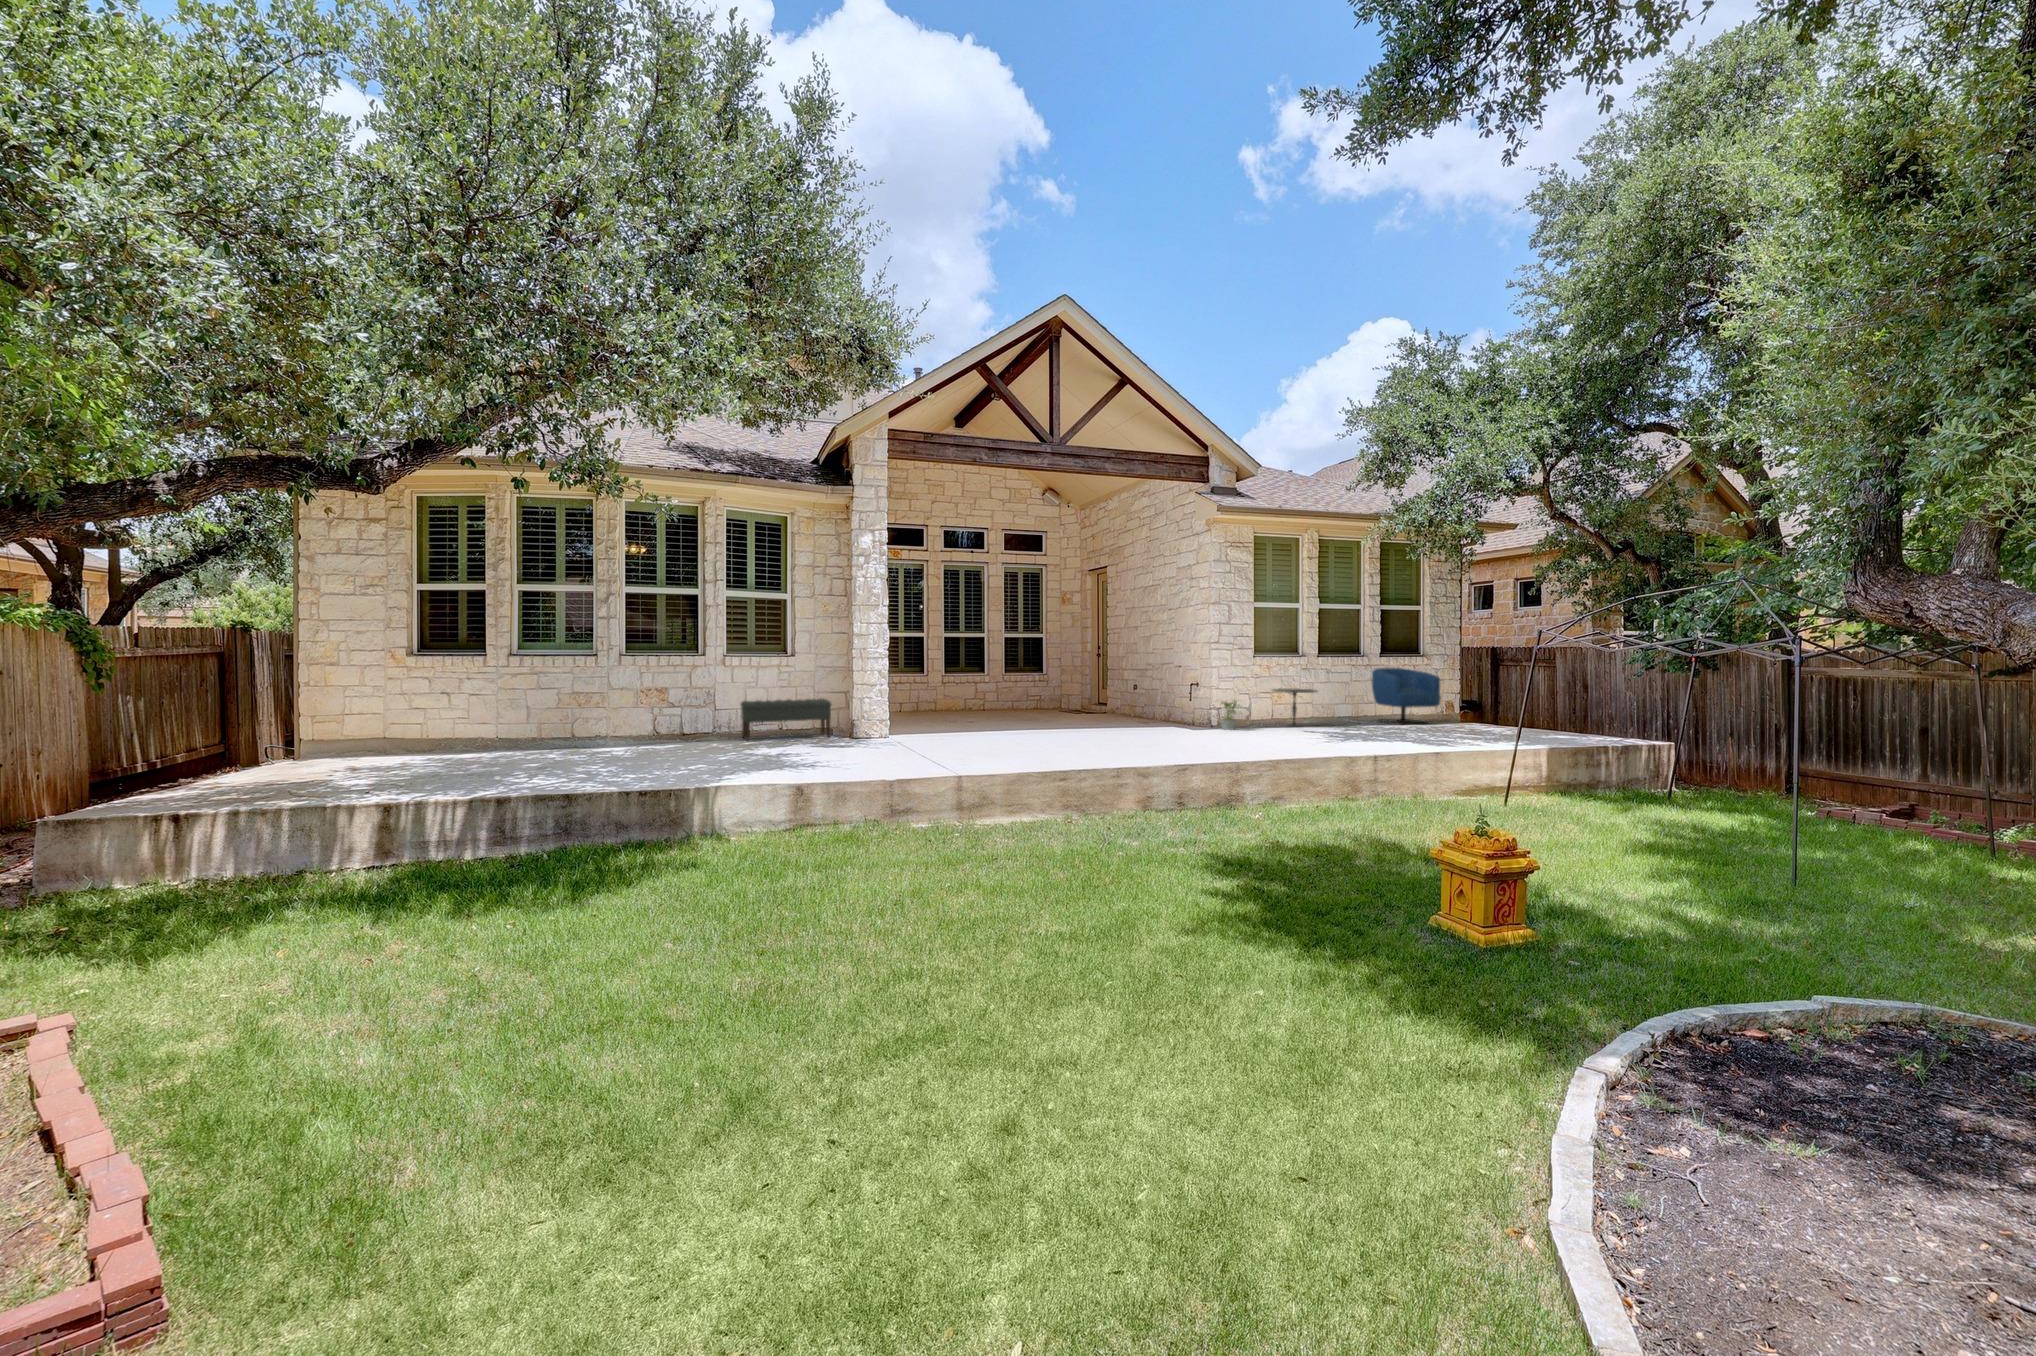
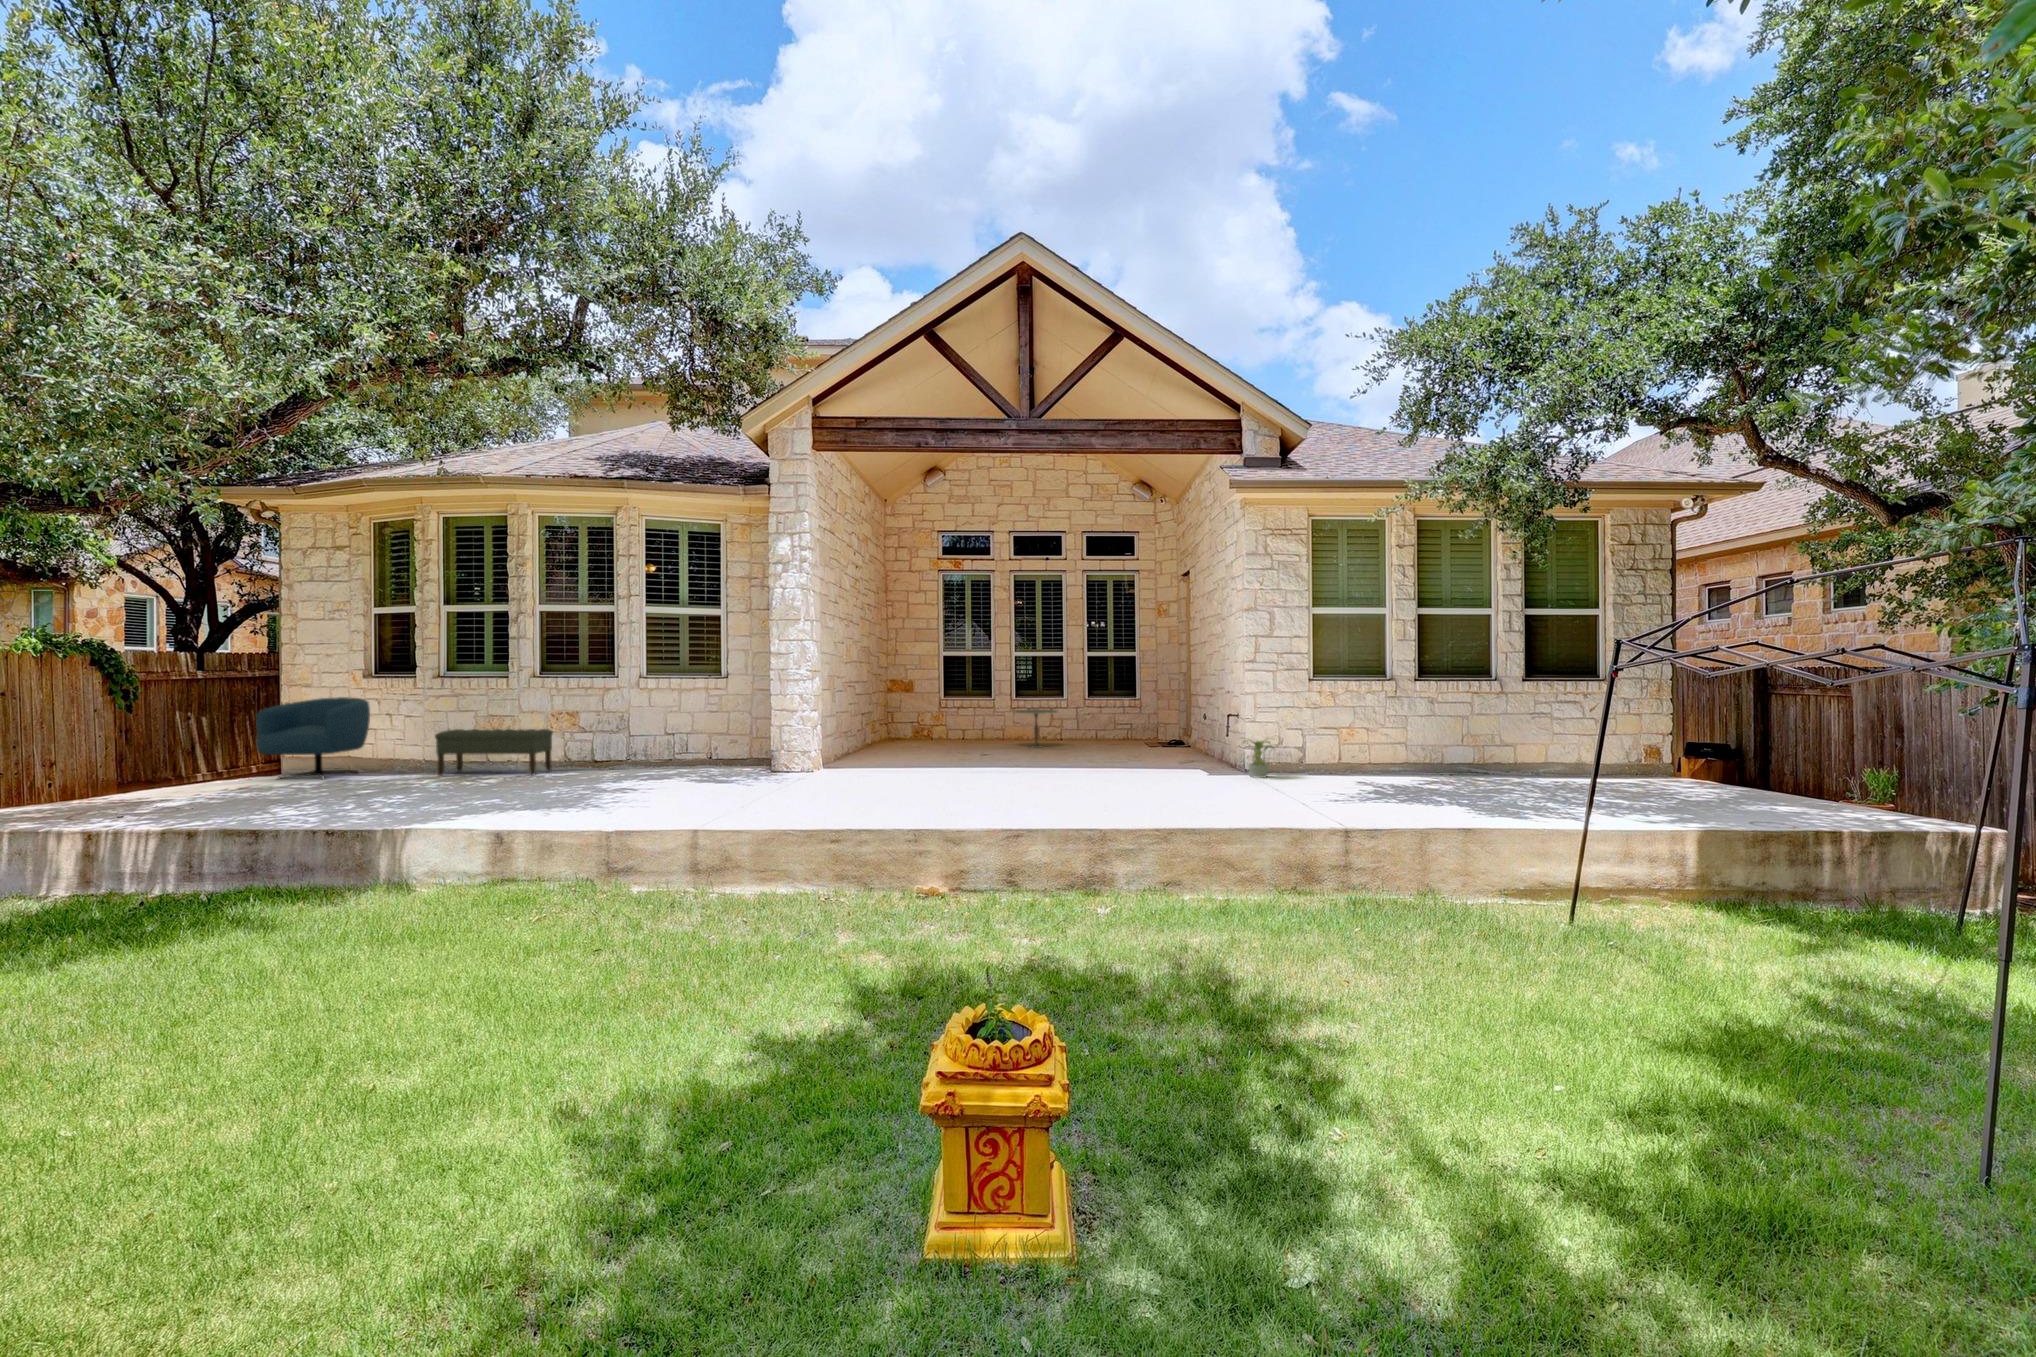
armchair: present [1372,668,1441,724] -> present [256,697,370,779]
side table: present [1272,689,1317,727] -> present [1015,710,1058,748]
bench: present [741,698,831,741] -> present [435,729,553,775]

